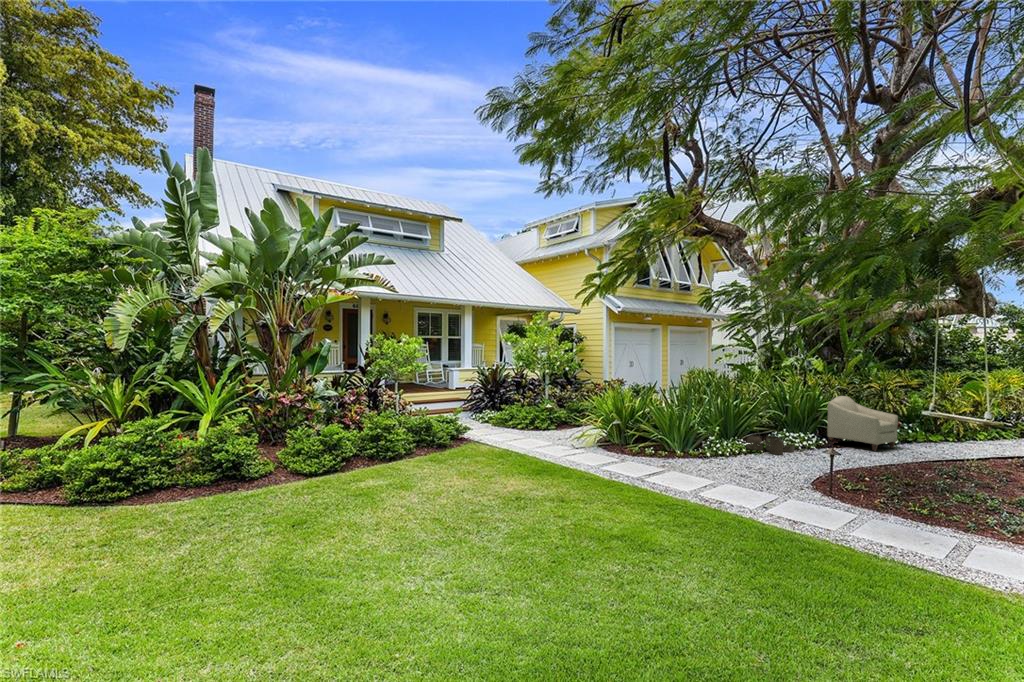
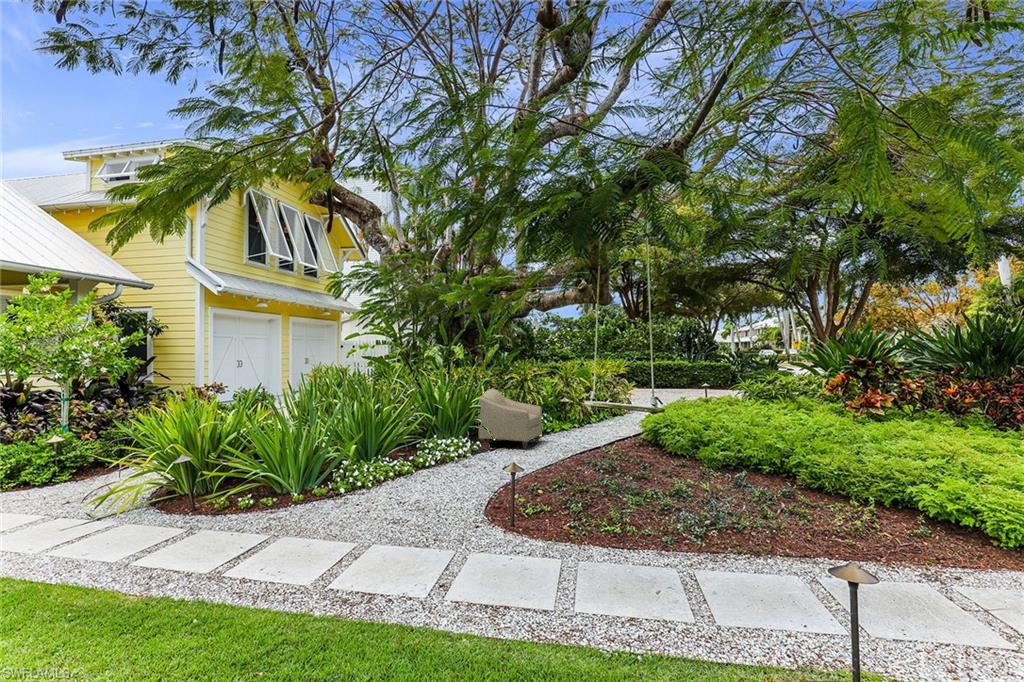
woven basket: present [746,435,794,455] -> none [392,446,450,472]

